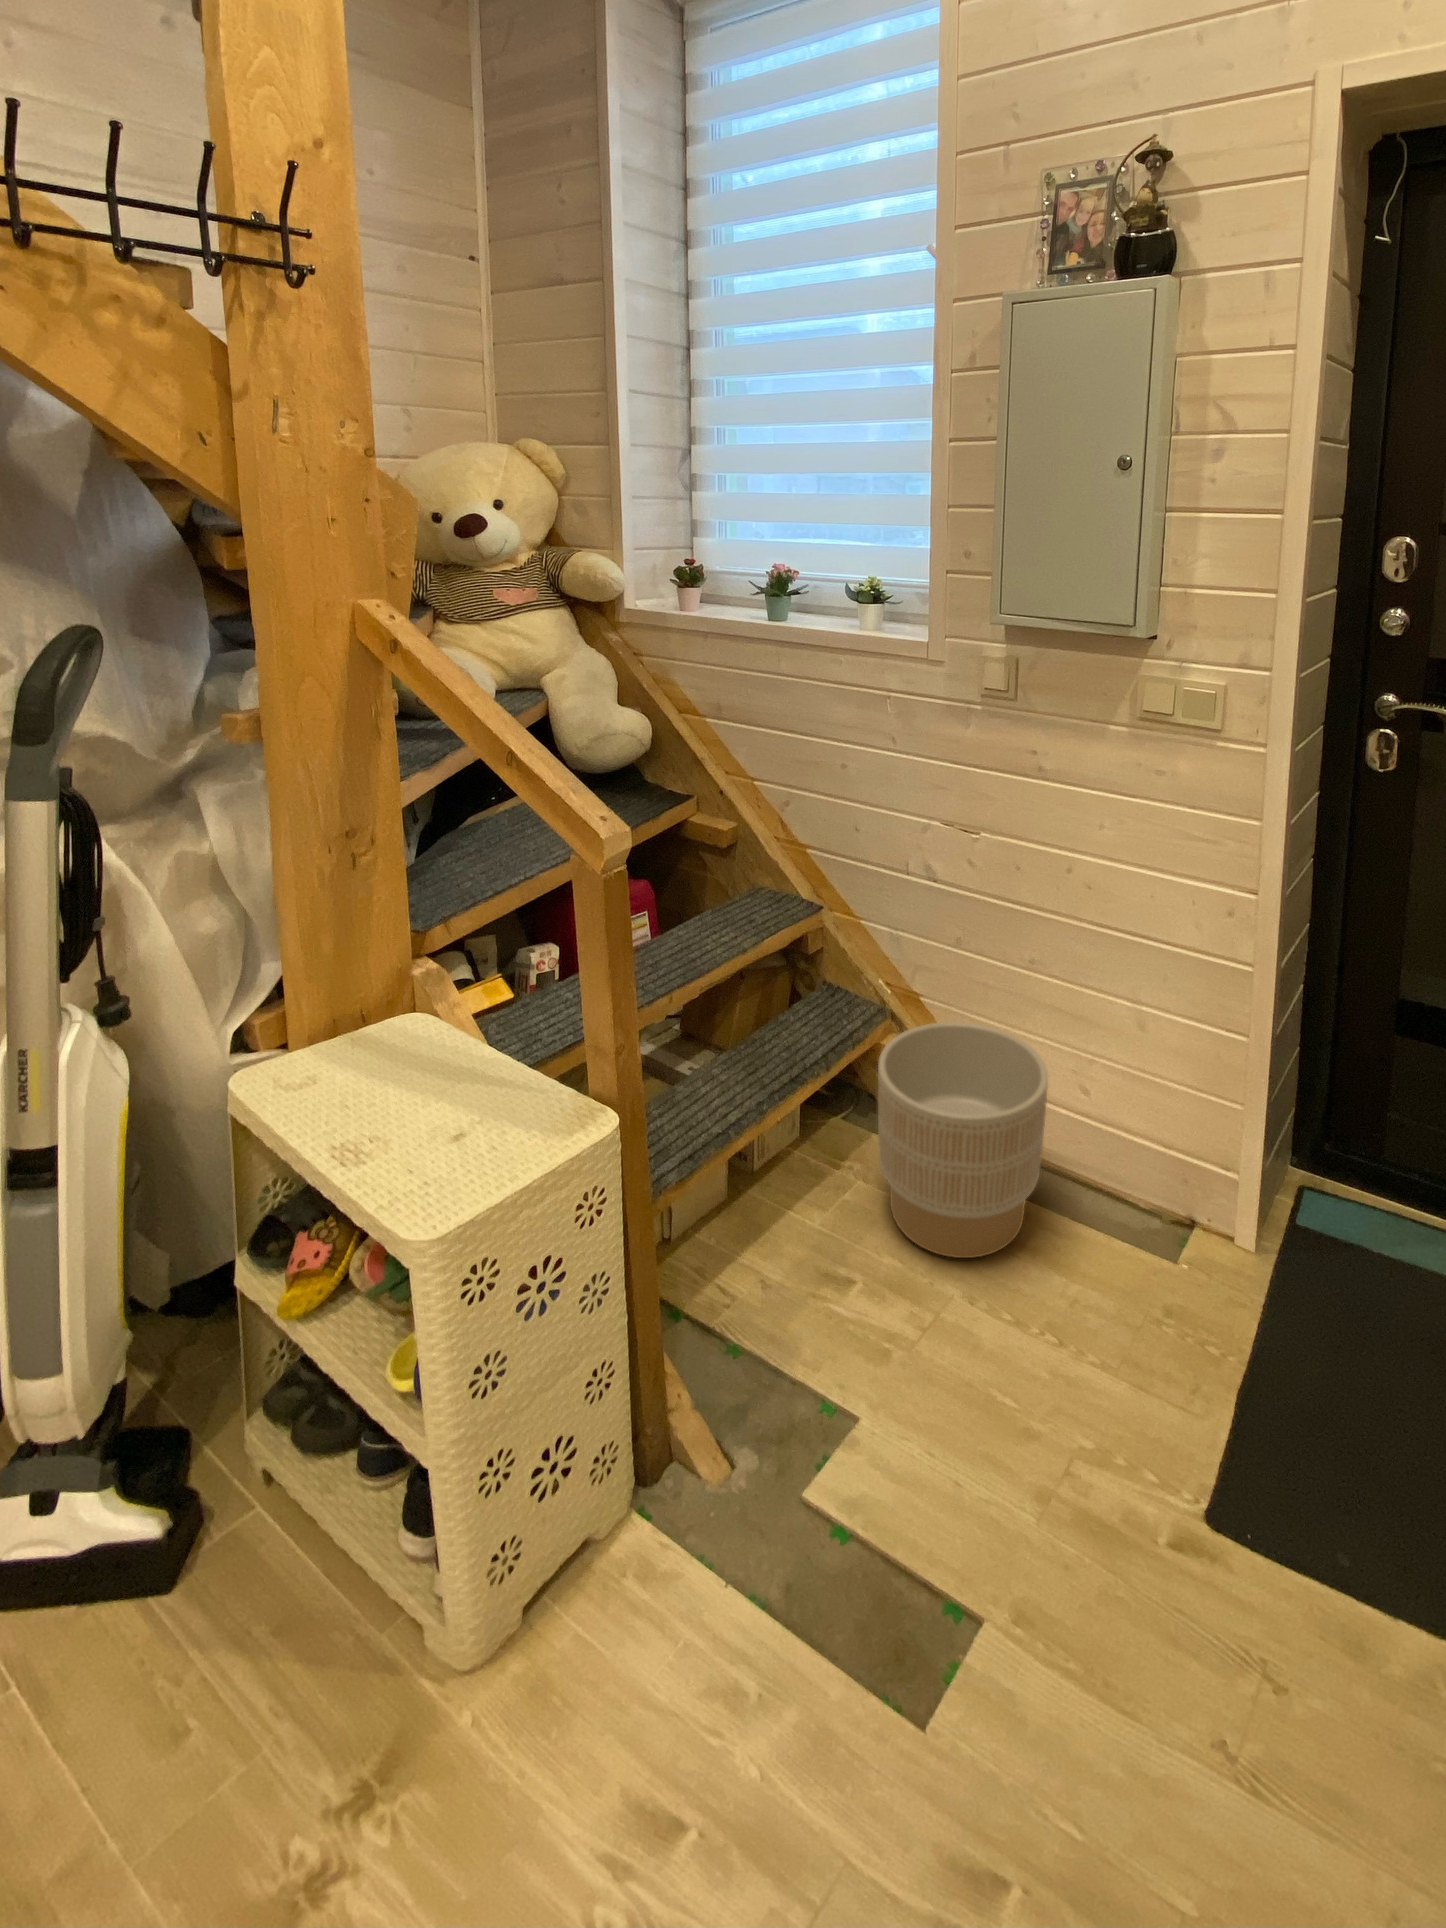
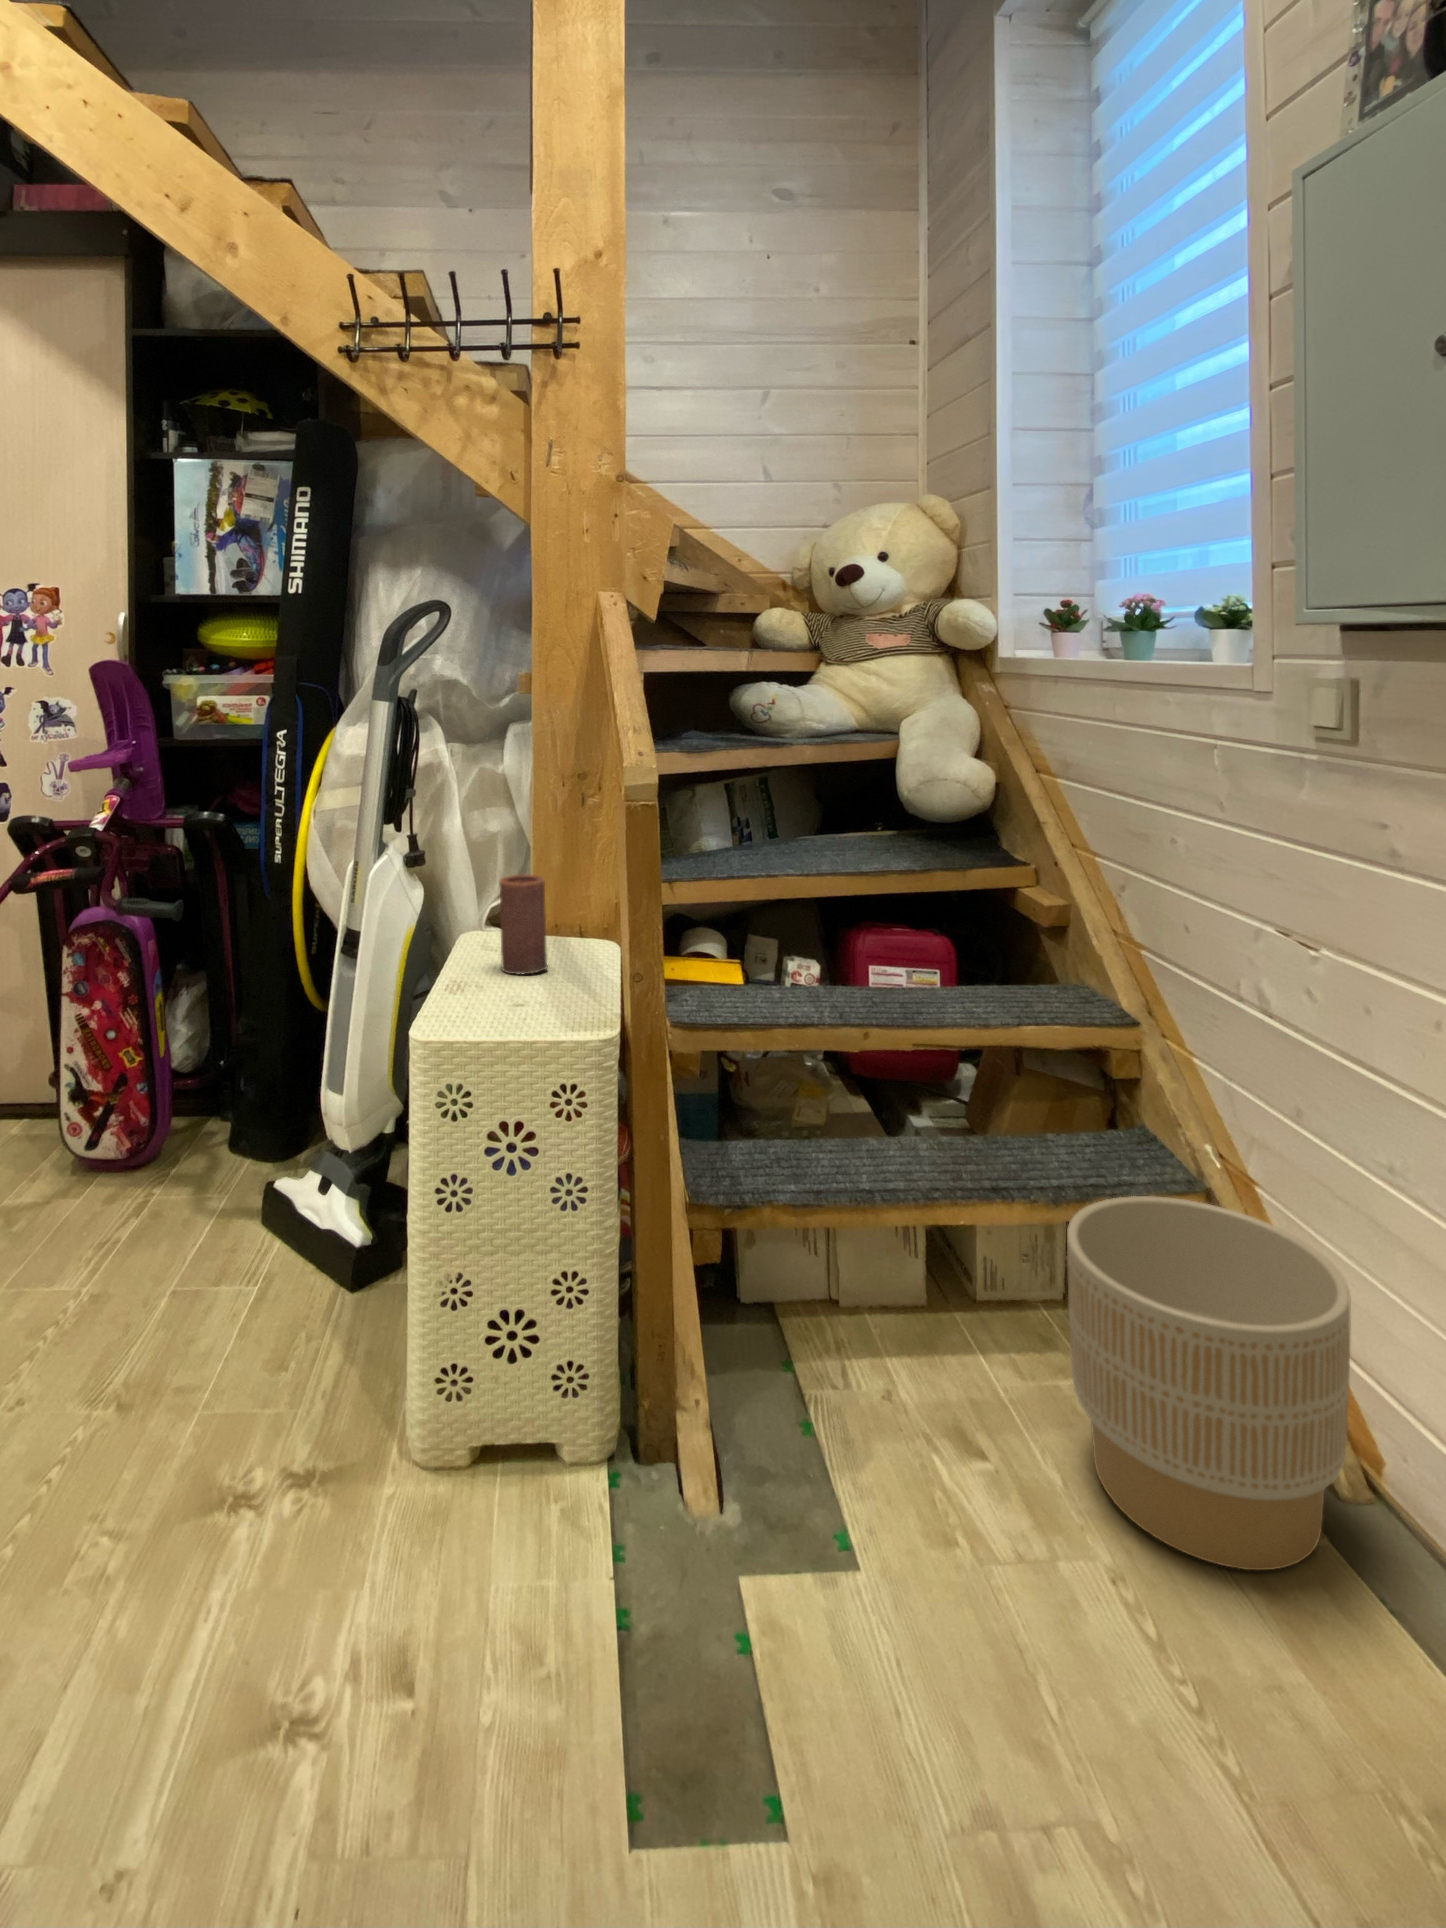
candle: none [333,969,402,1100] -> present [499,874,548,974]

